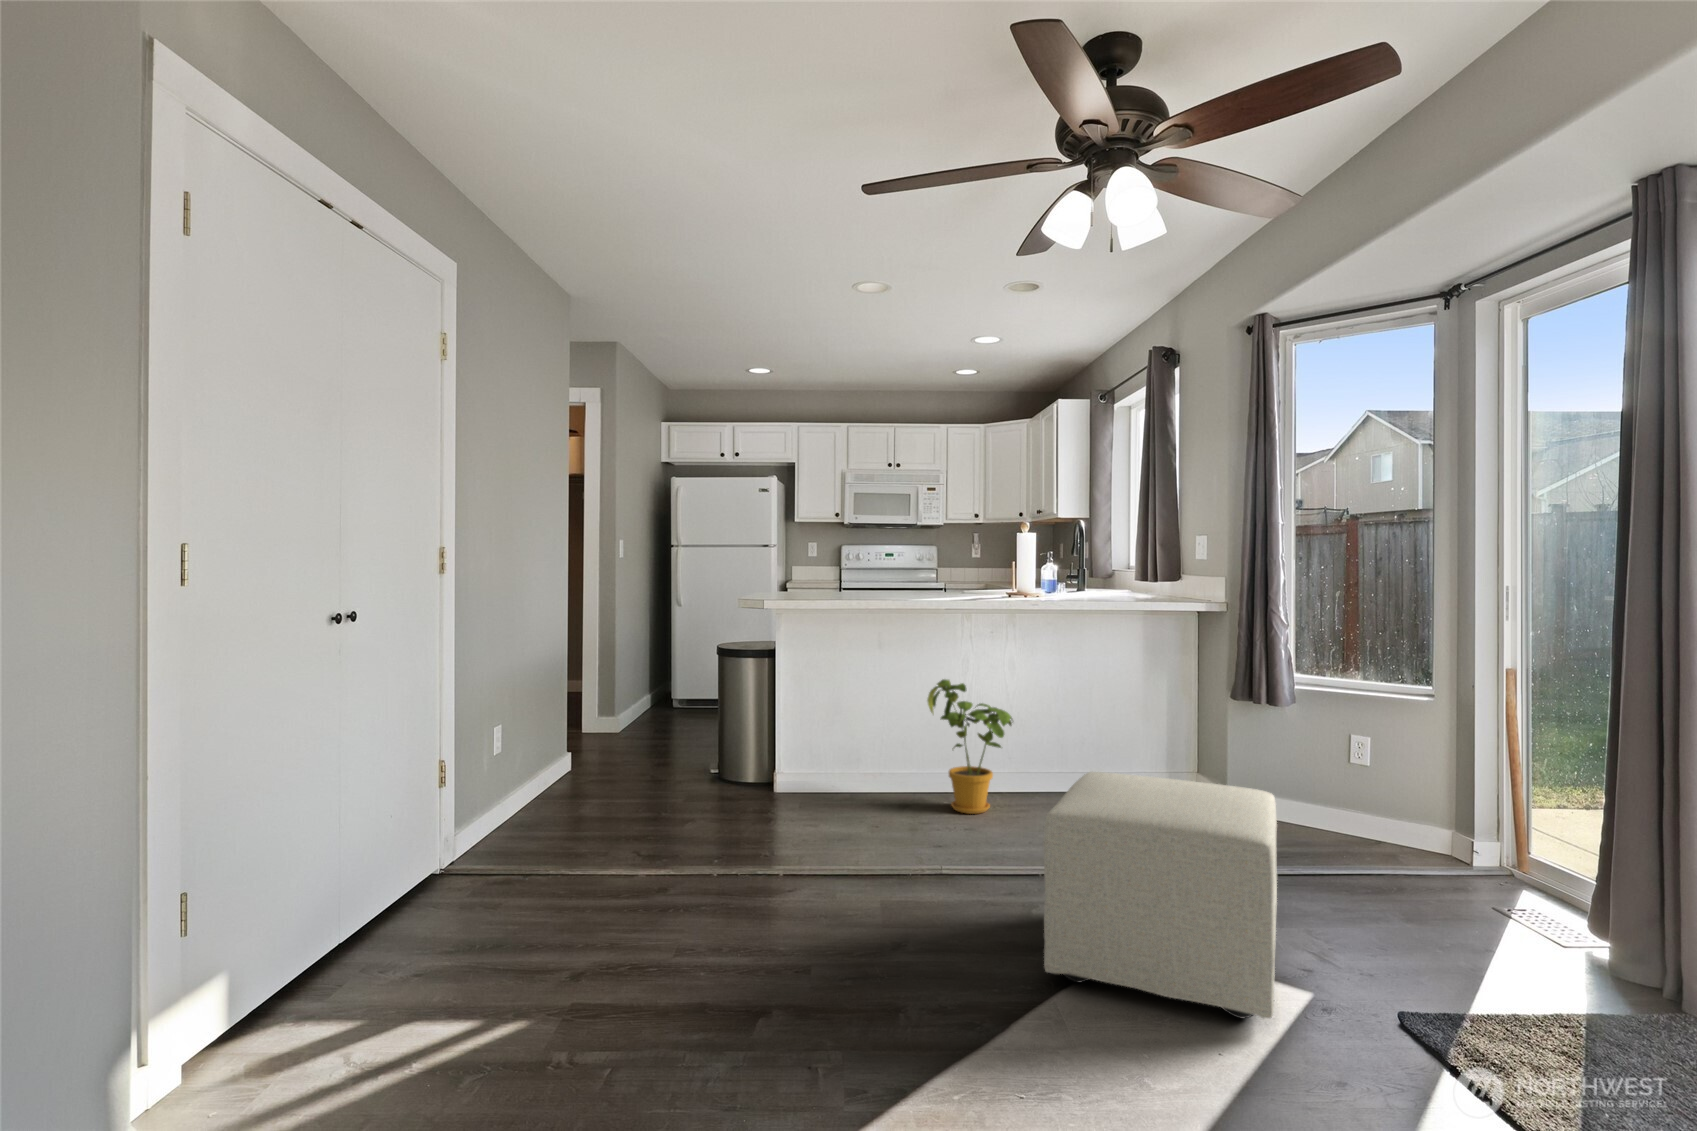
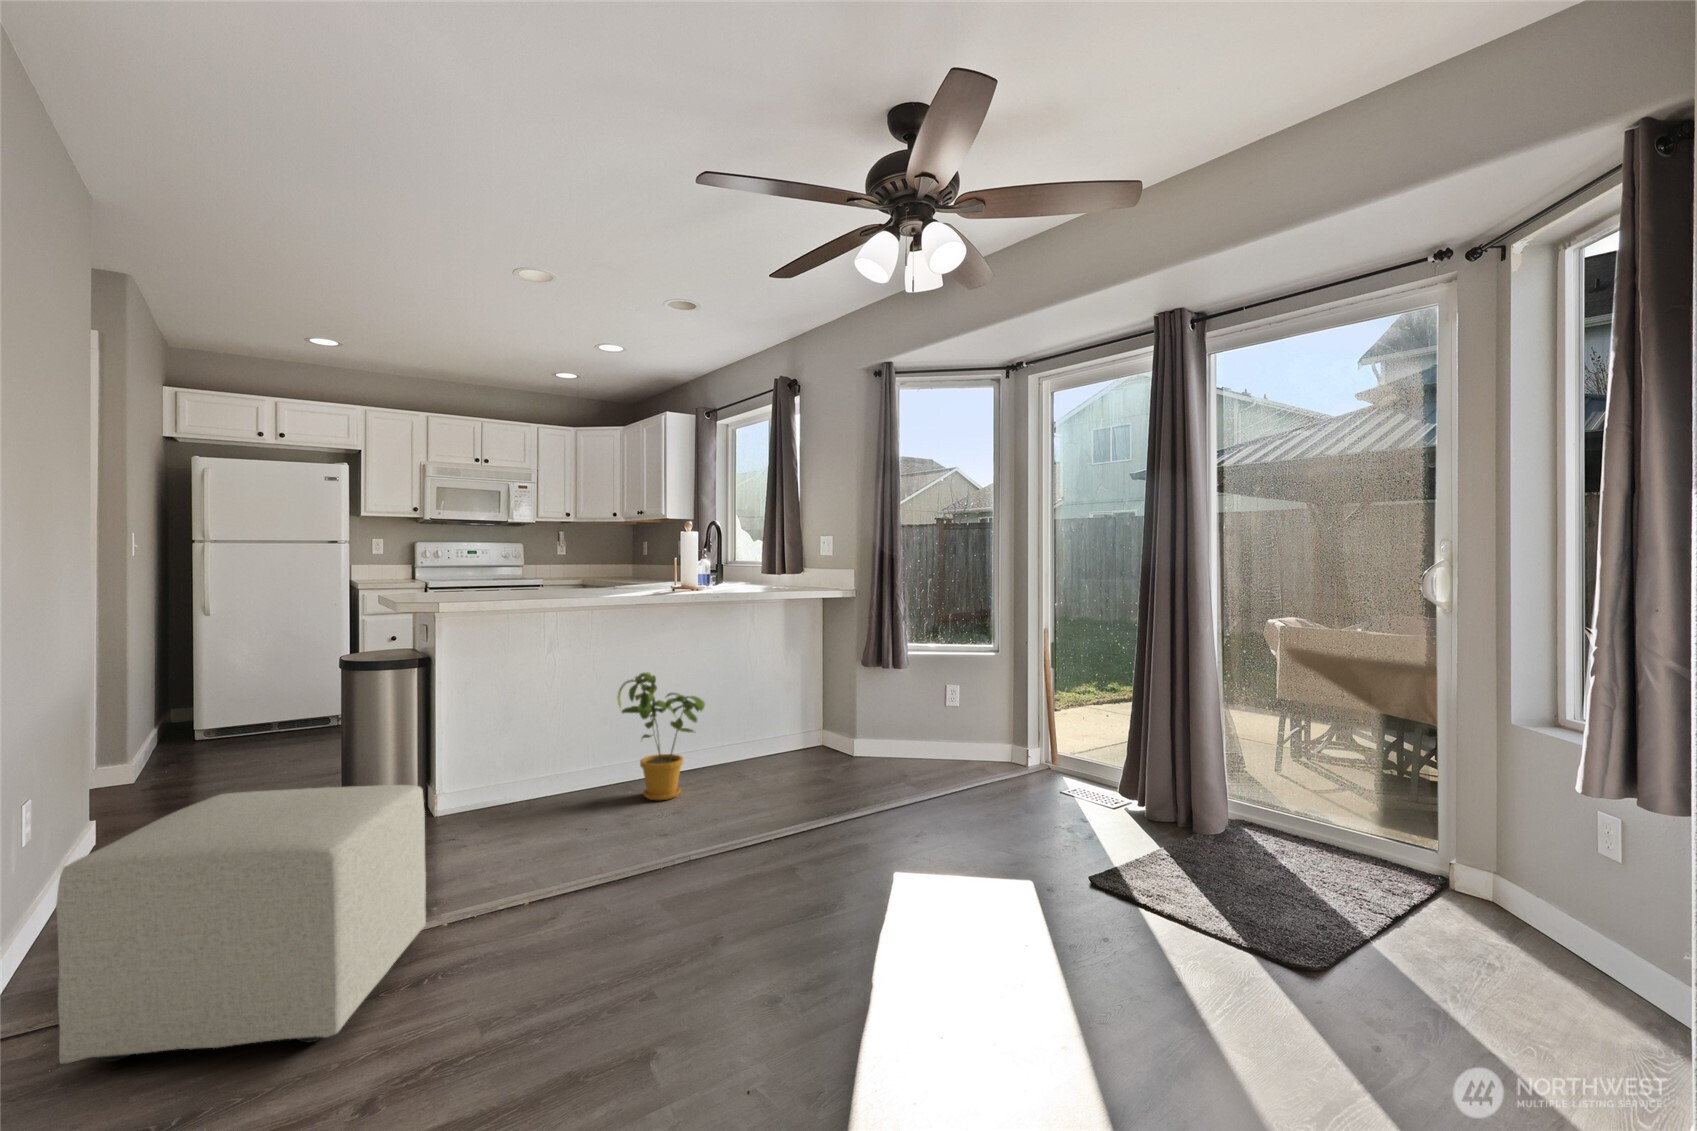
ottoman: present [1043,772,1277,1019] -> present [56,785,426,1064]

